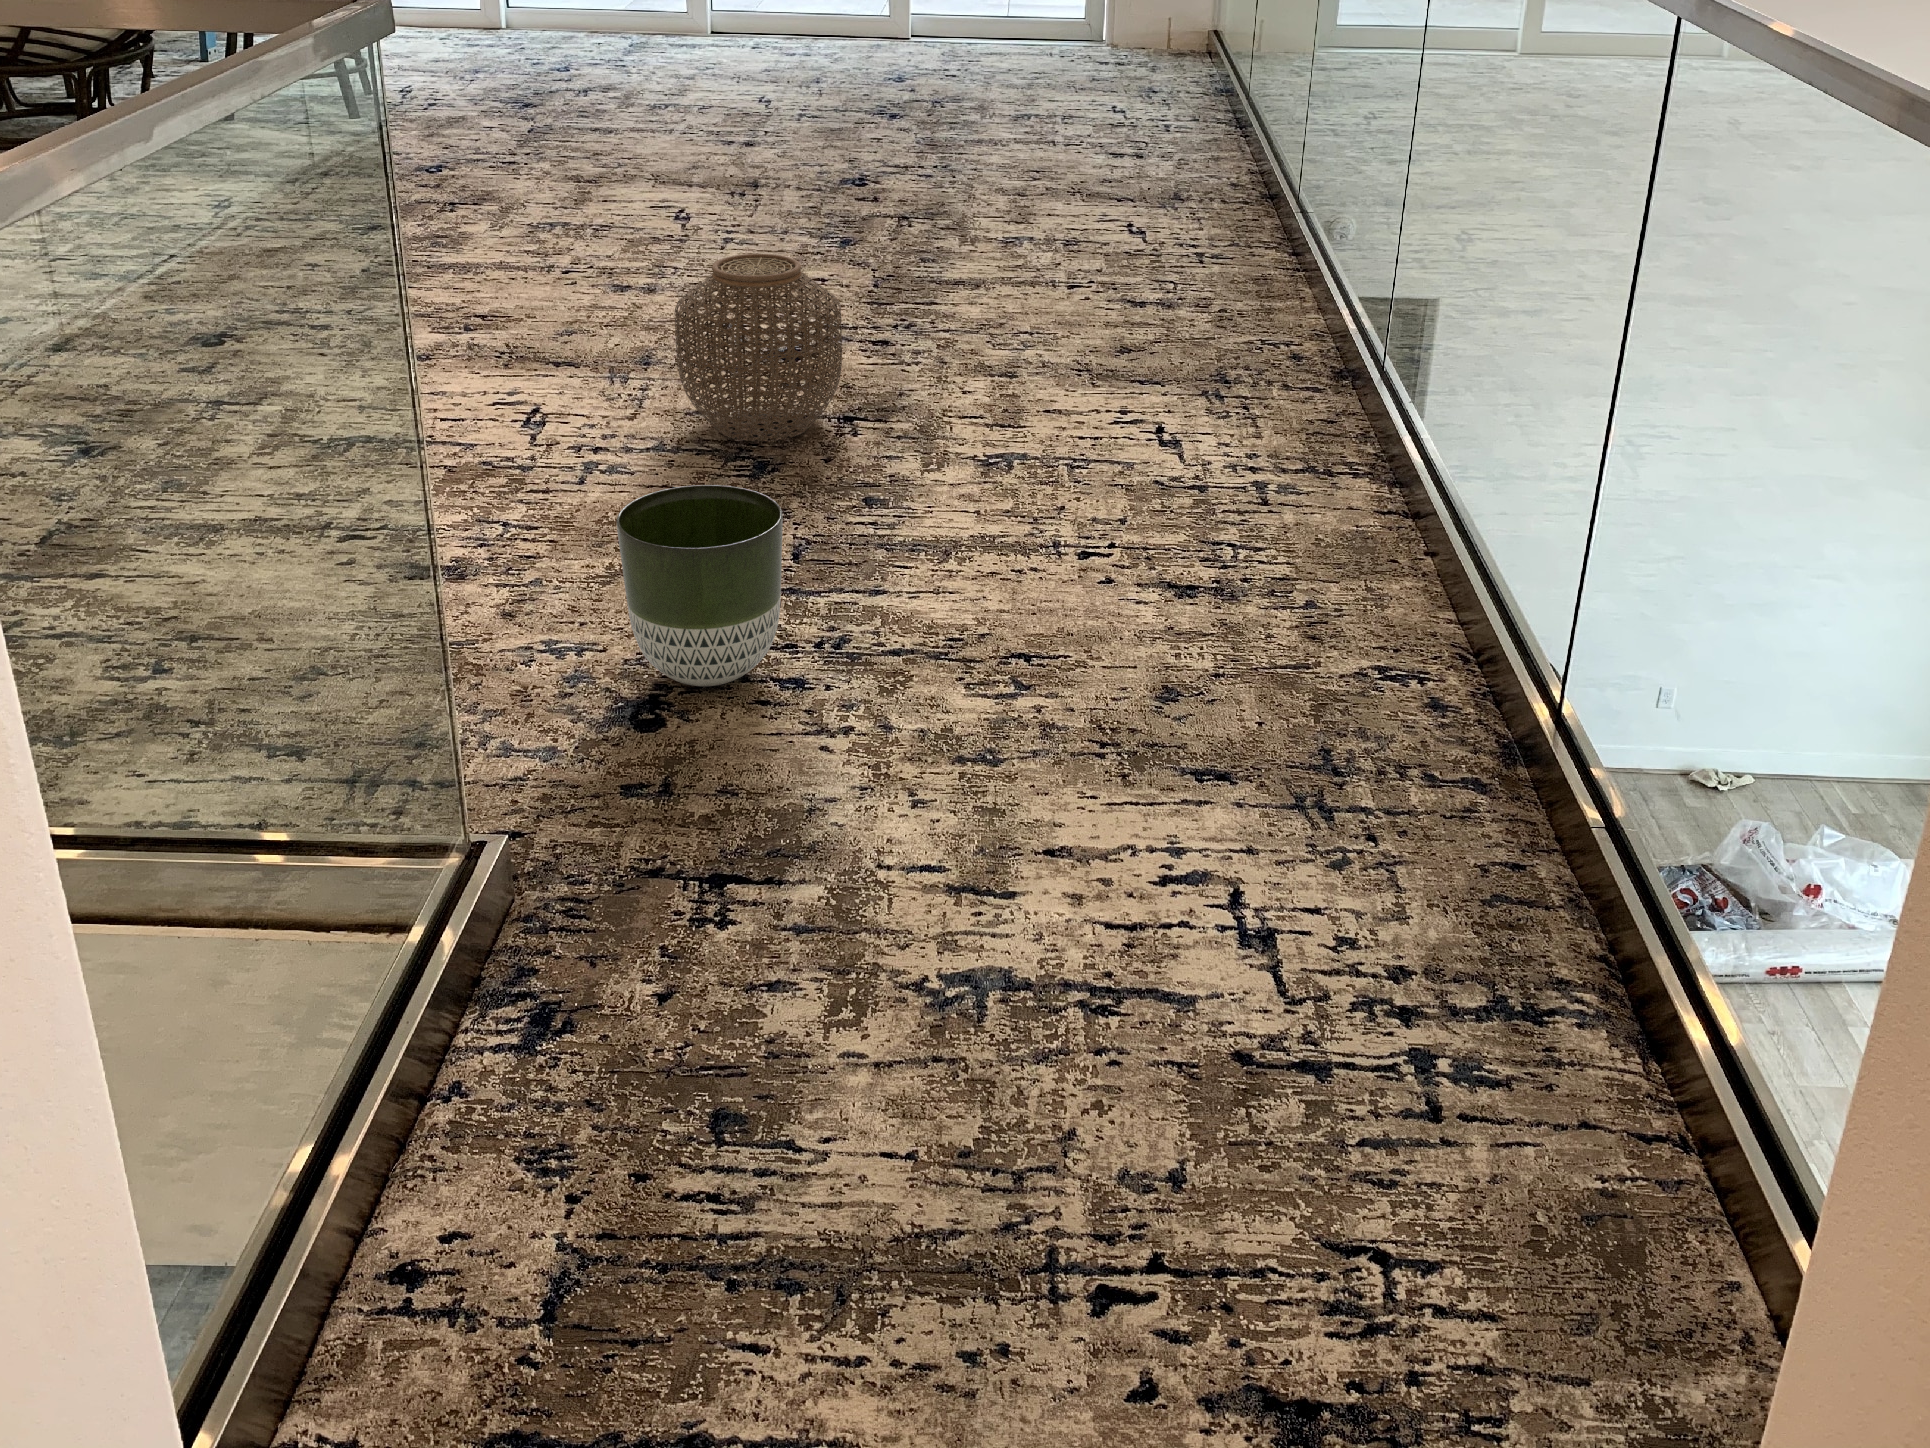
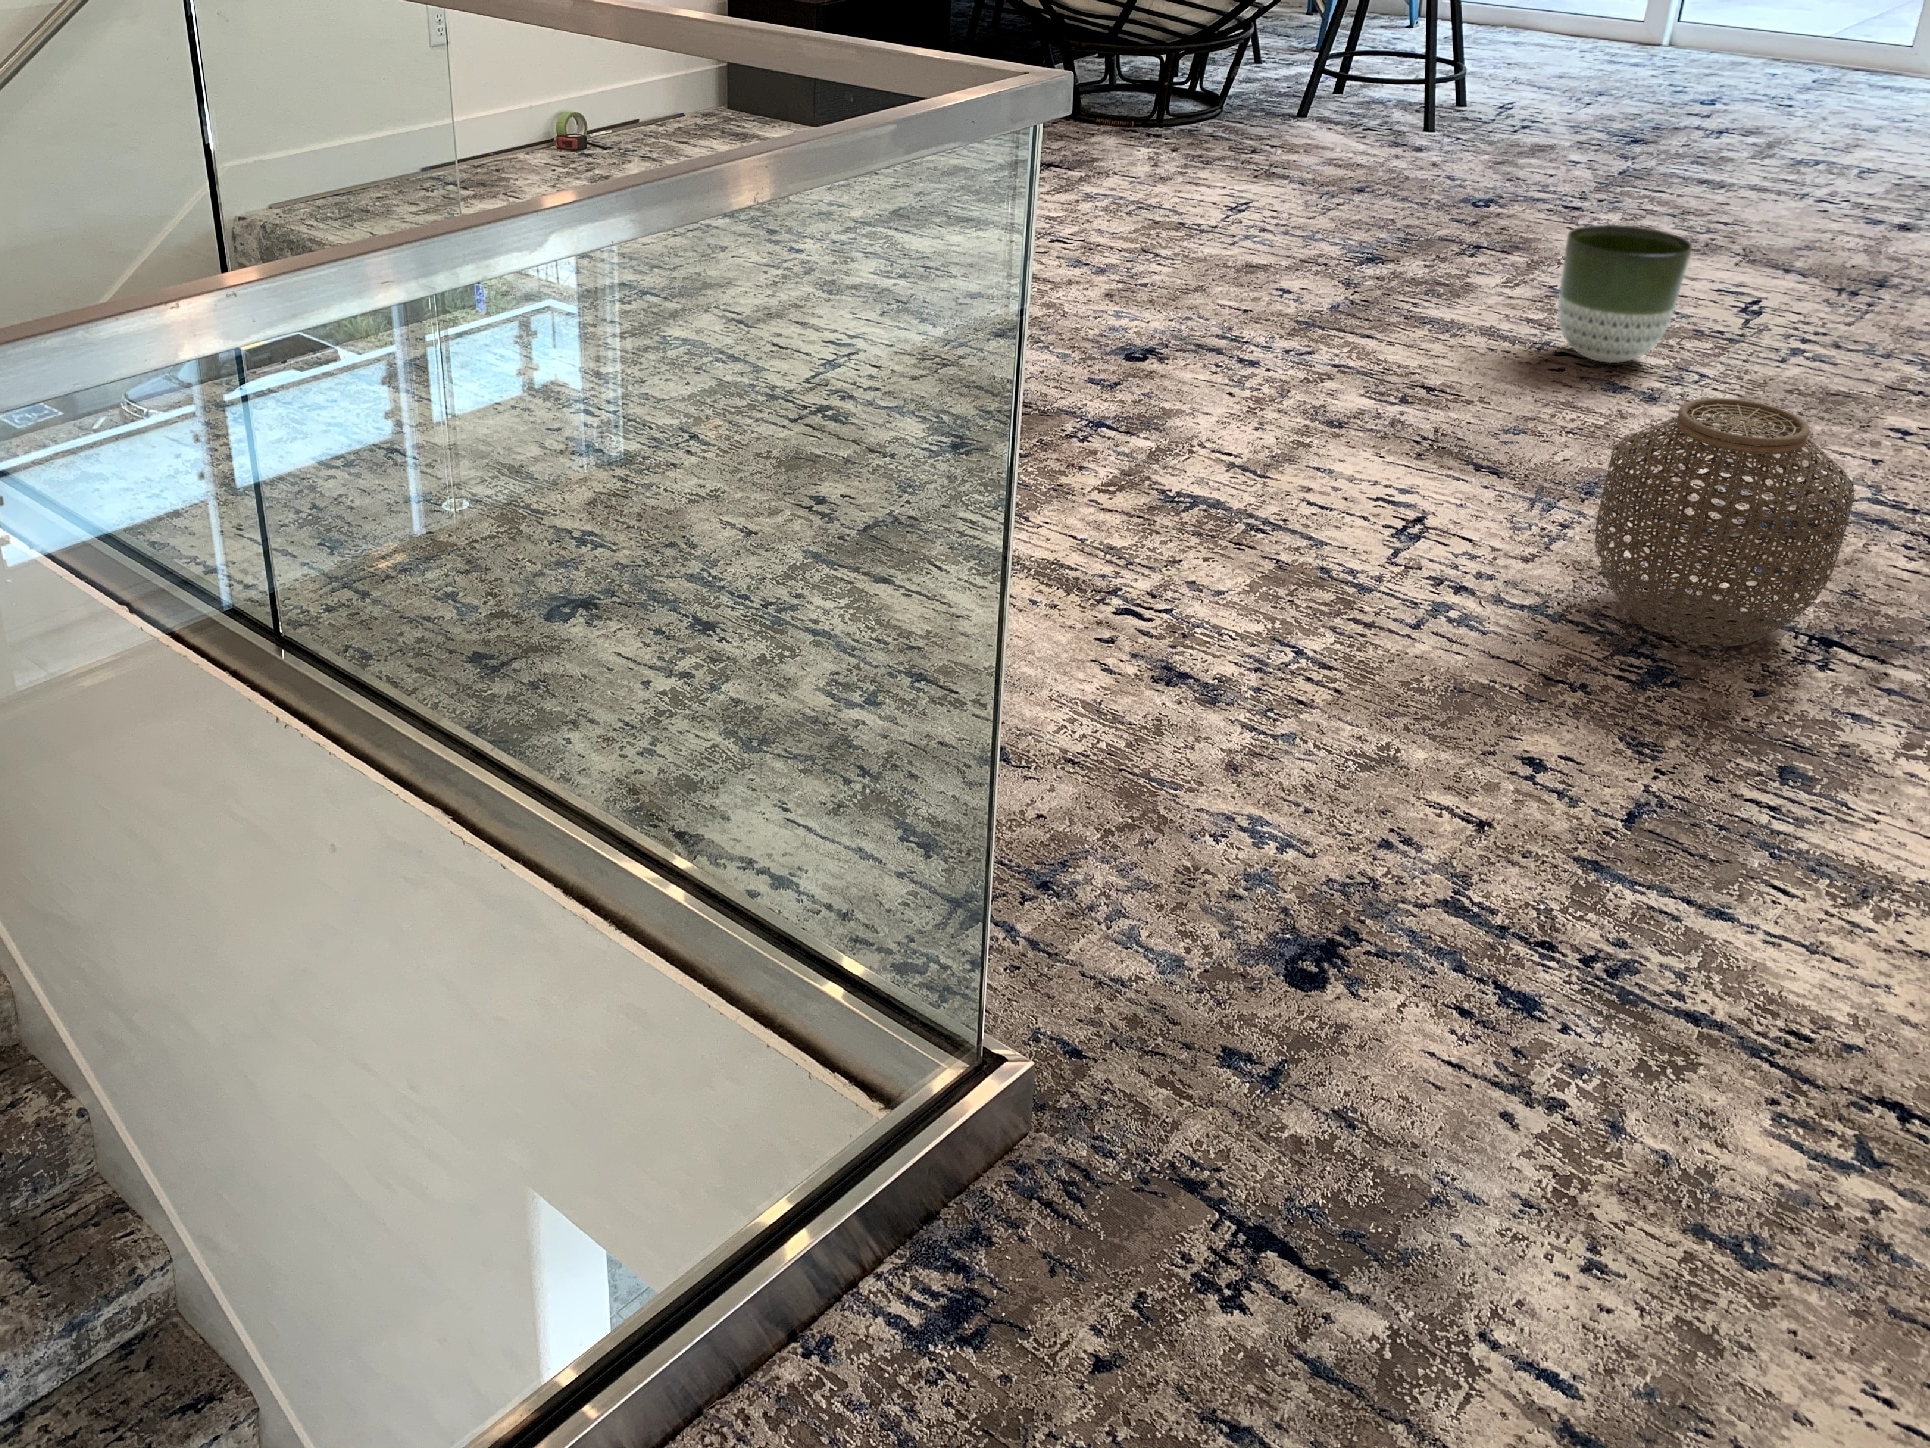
planter: present [617,485,783,686] -> present [1558,225,1692,363]

